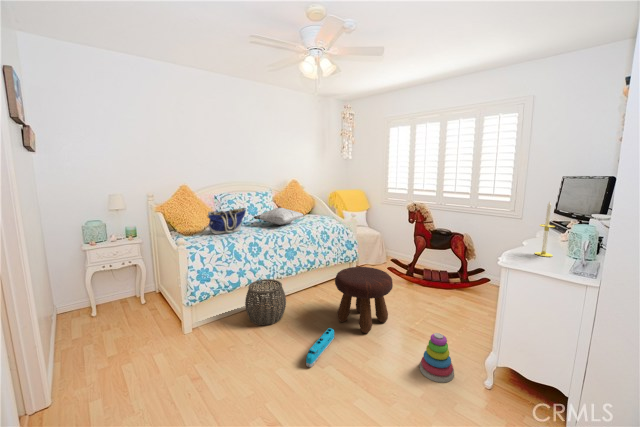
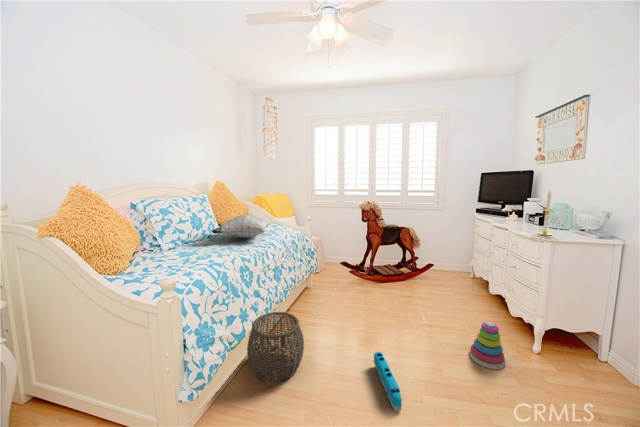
tote bag: present [207,208,246,234] -> none [156,218,214,264]
footstool: present [335,267,393,333] -> none [349,271,413,344]

